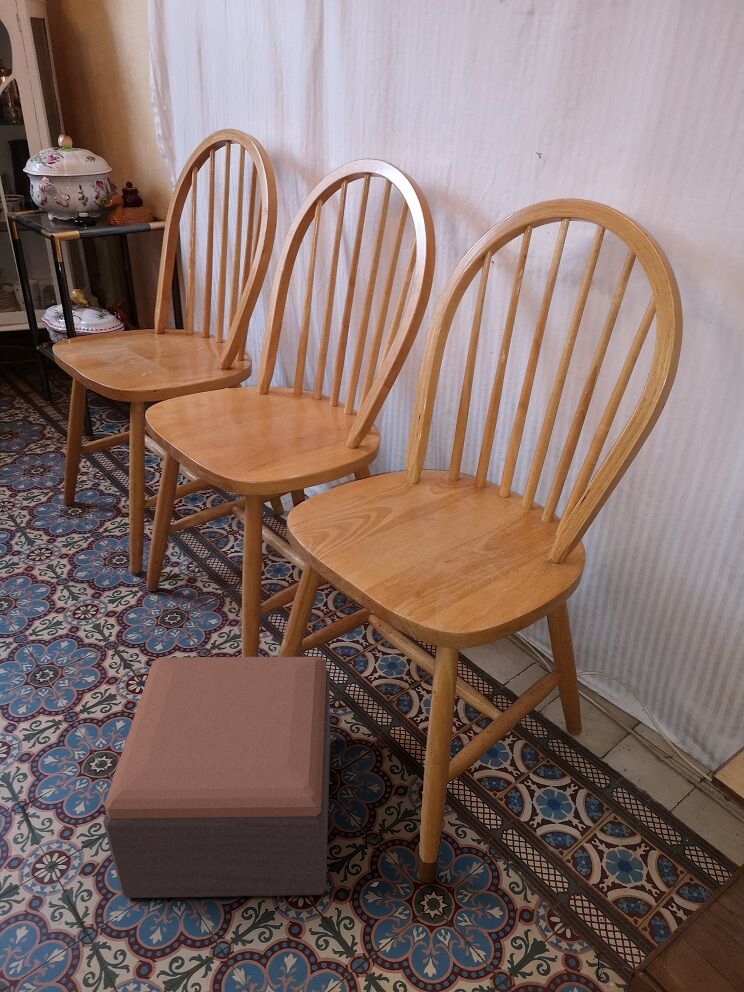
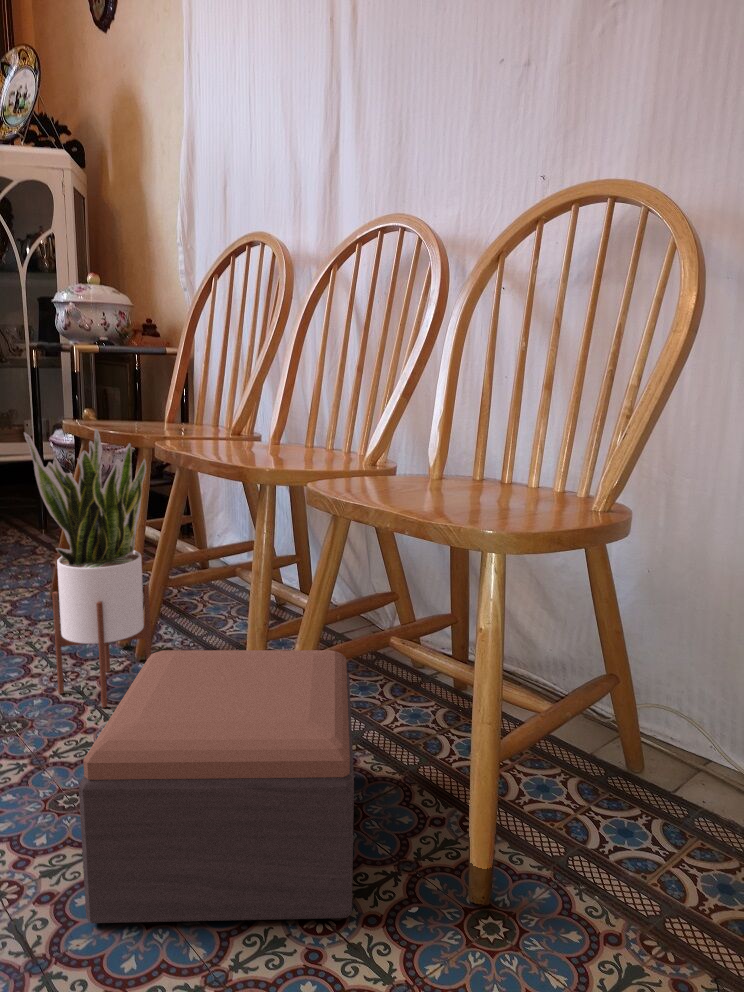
potted plant: none [13,416,162,654] -> present [24,429,151,707]

